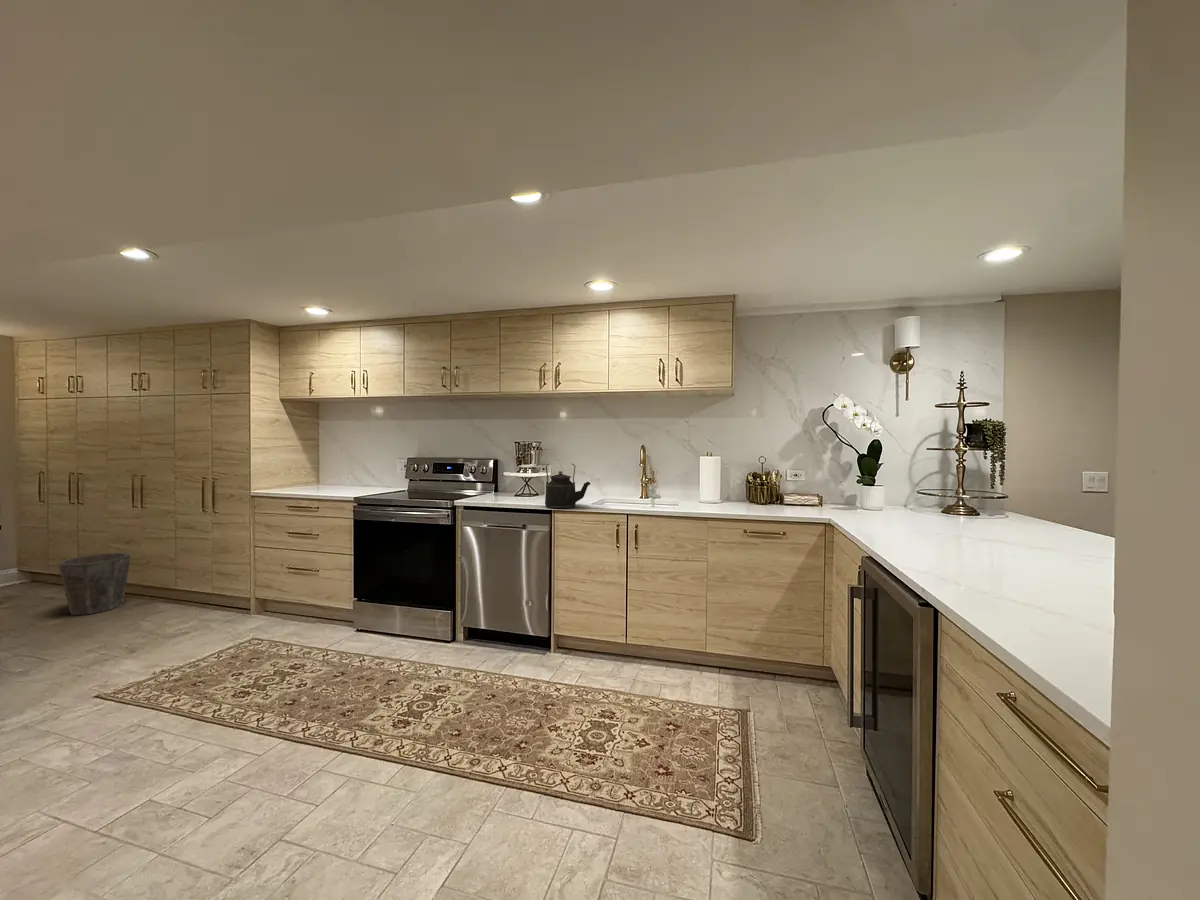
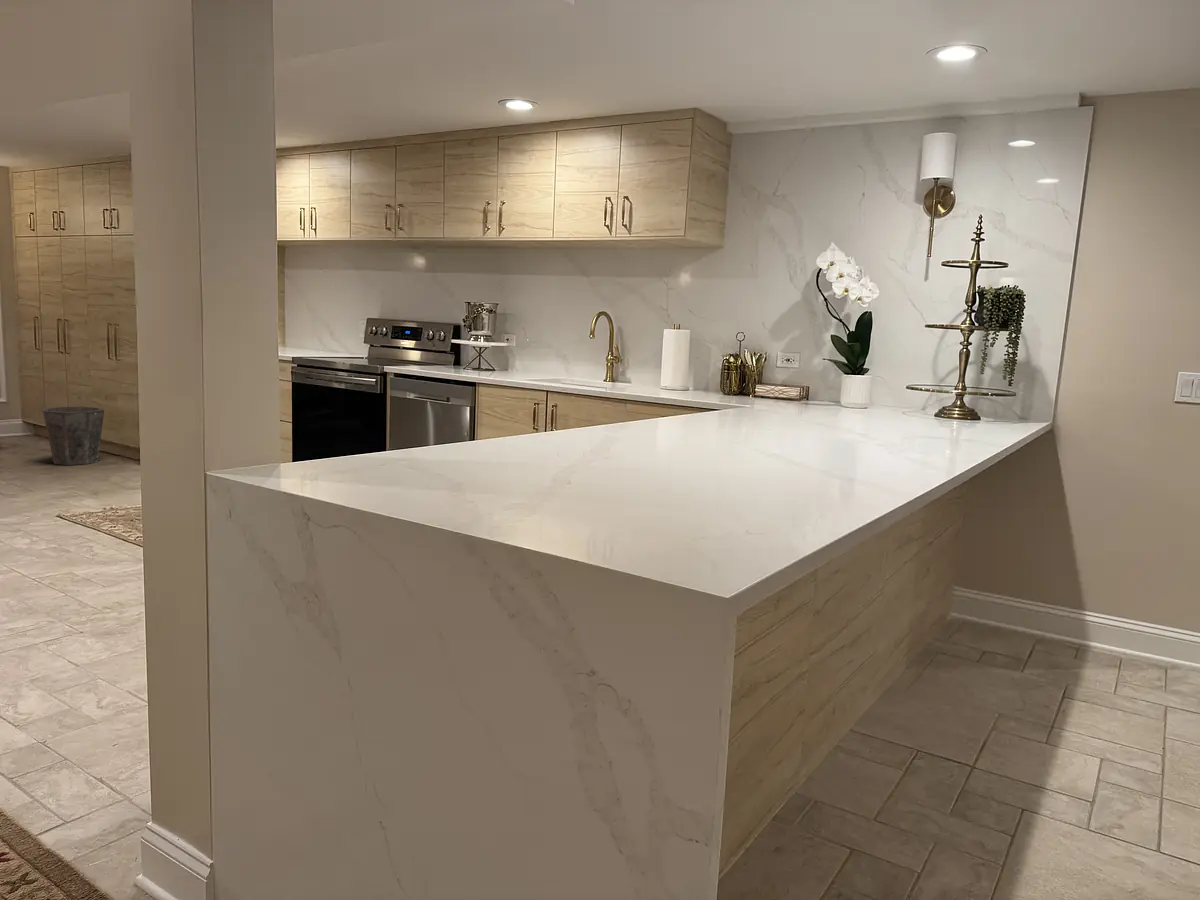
kettle: present [545,464,590,508] -> none [474,326,525,379]

